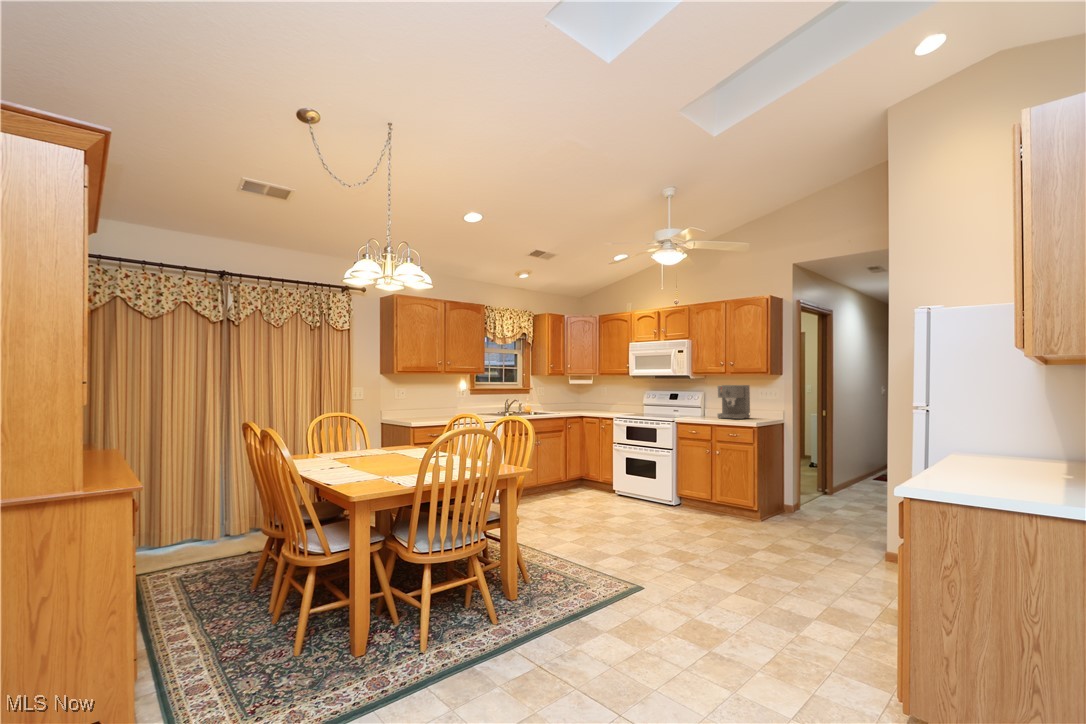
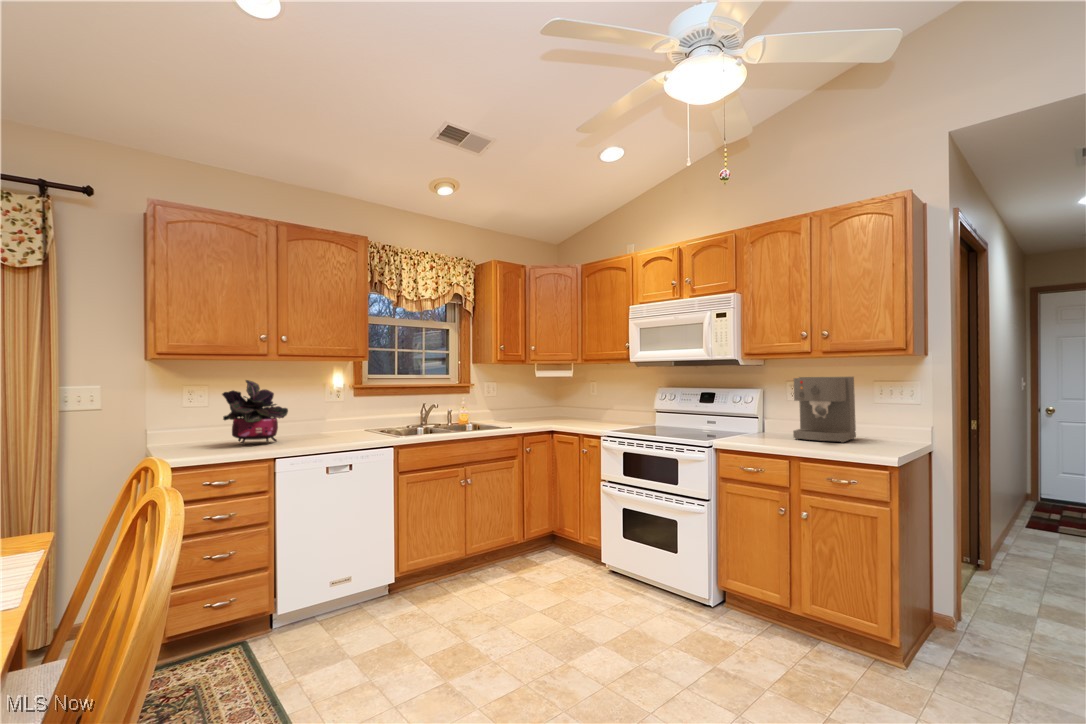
potted plant: none [418,385,447,419] -> present [222,380,288,444]

